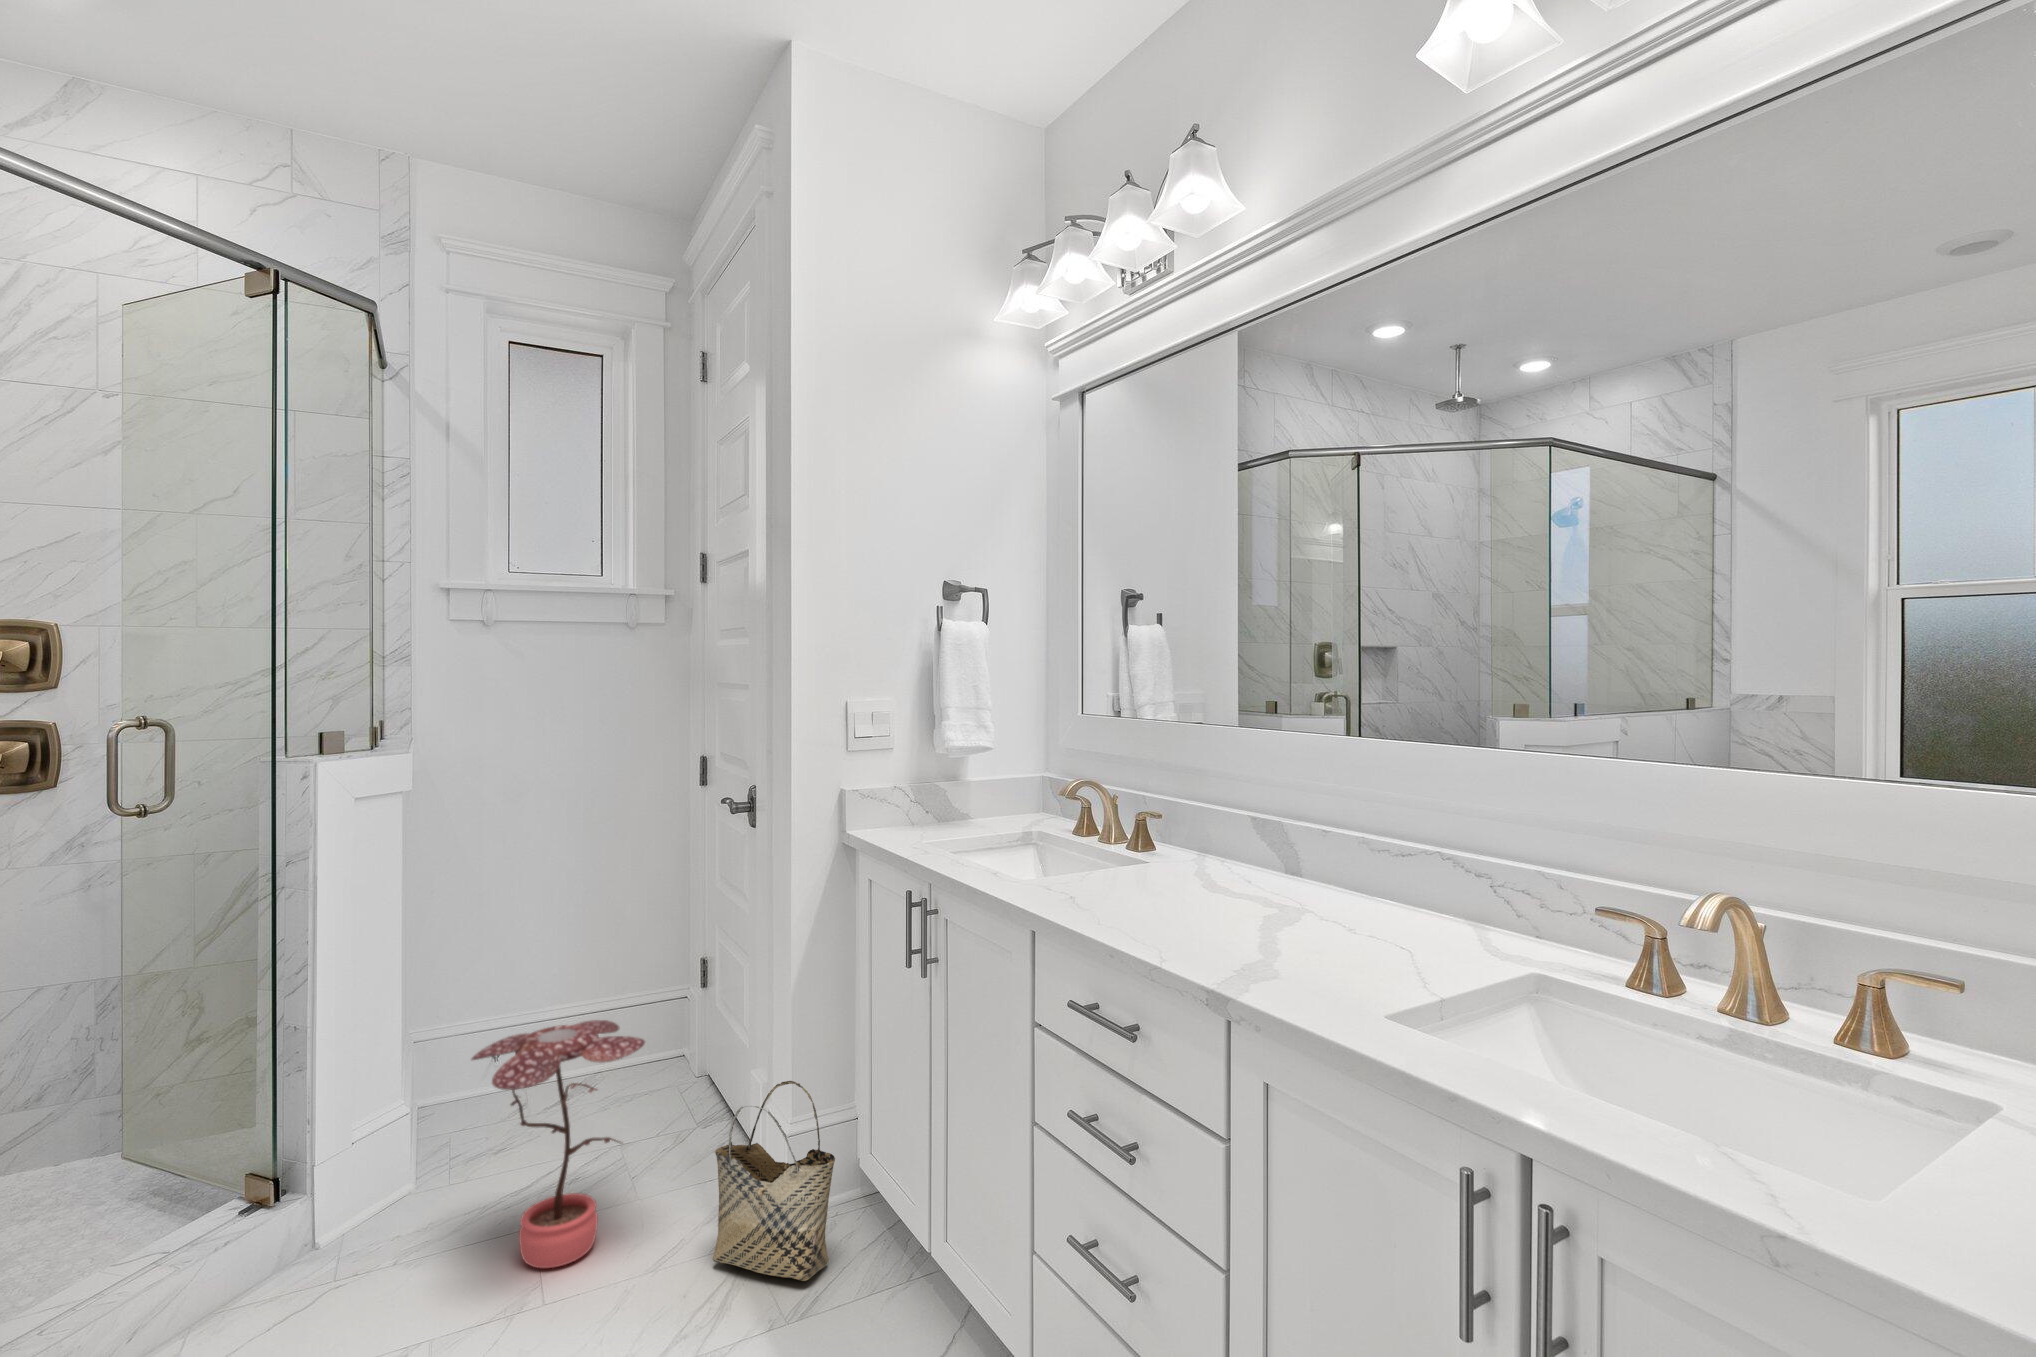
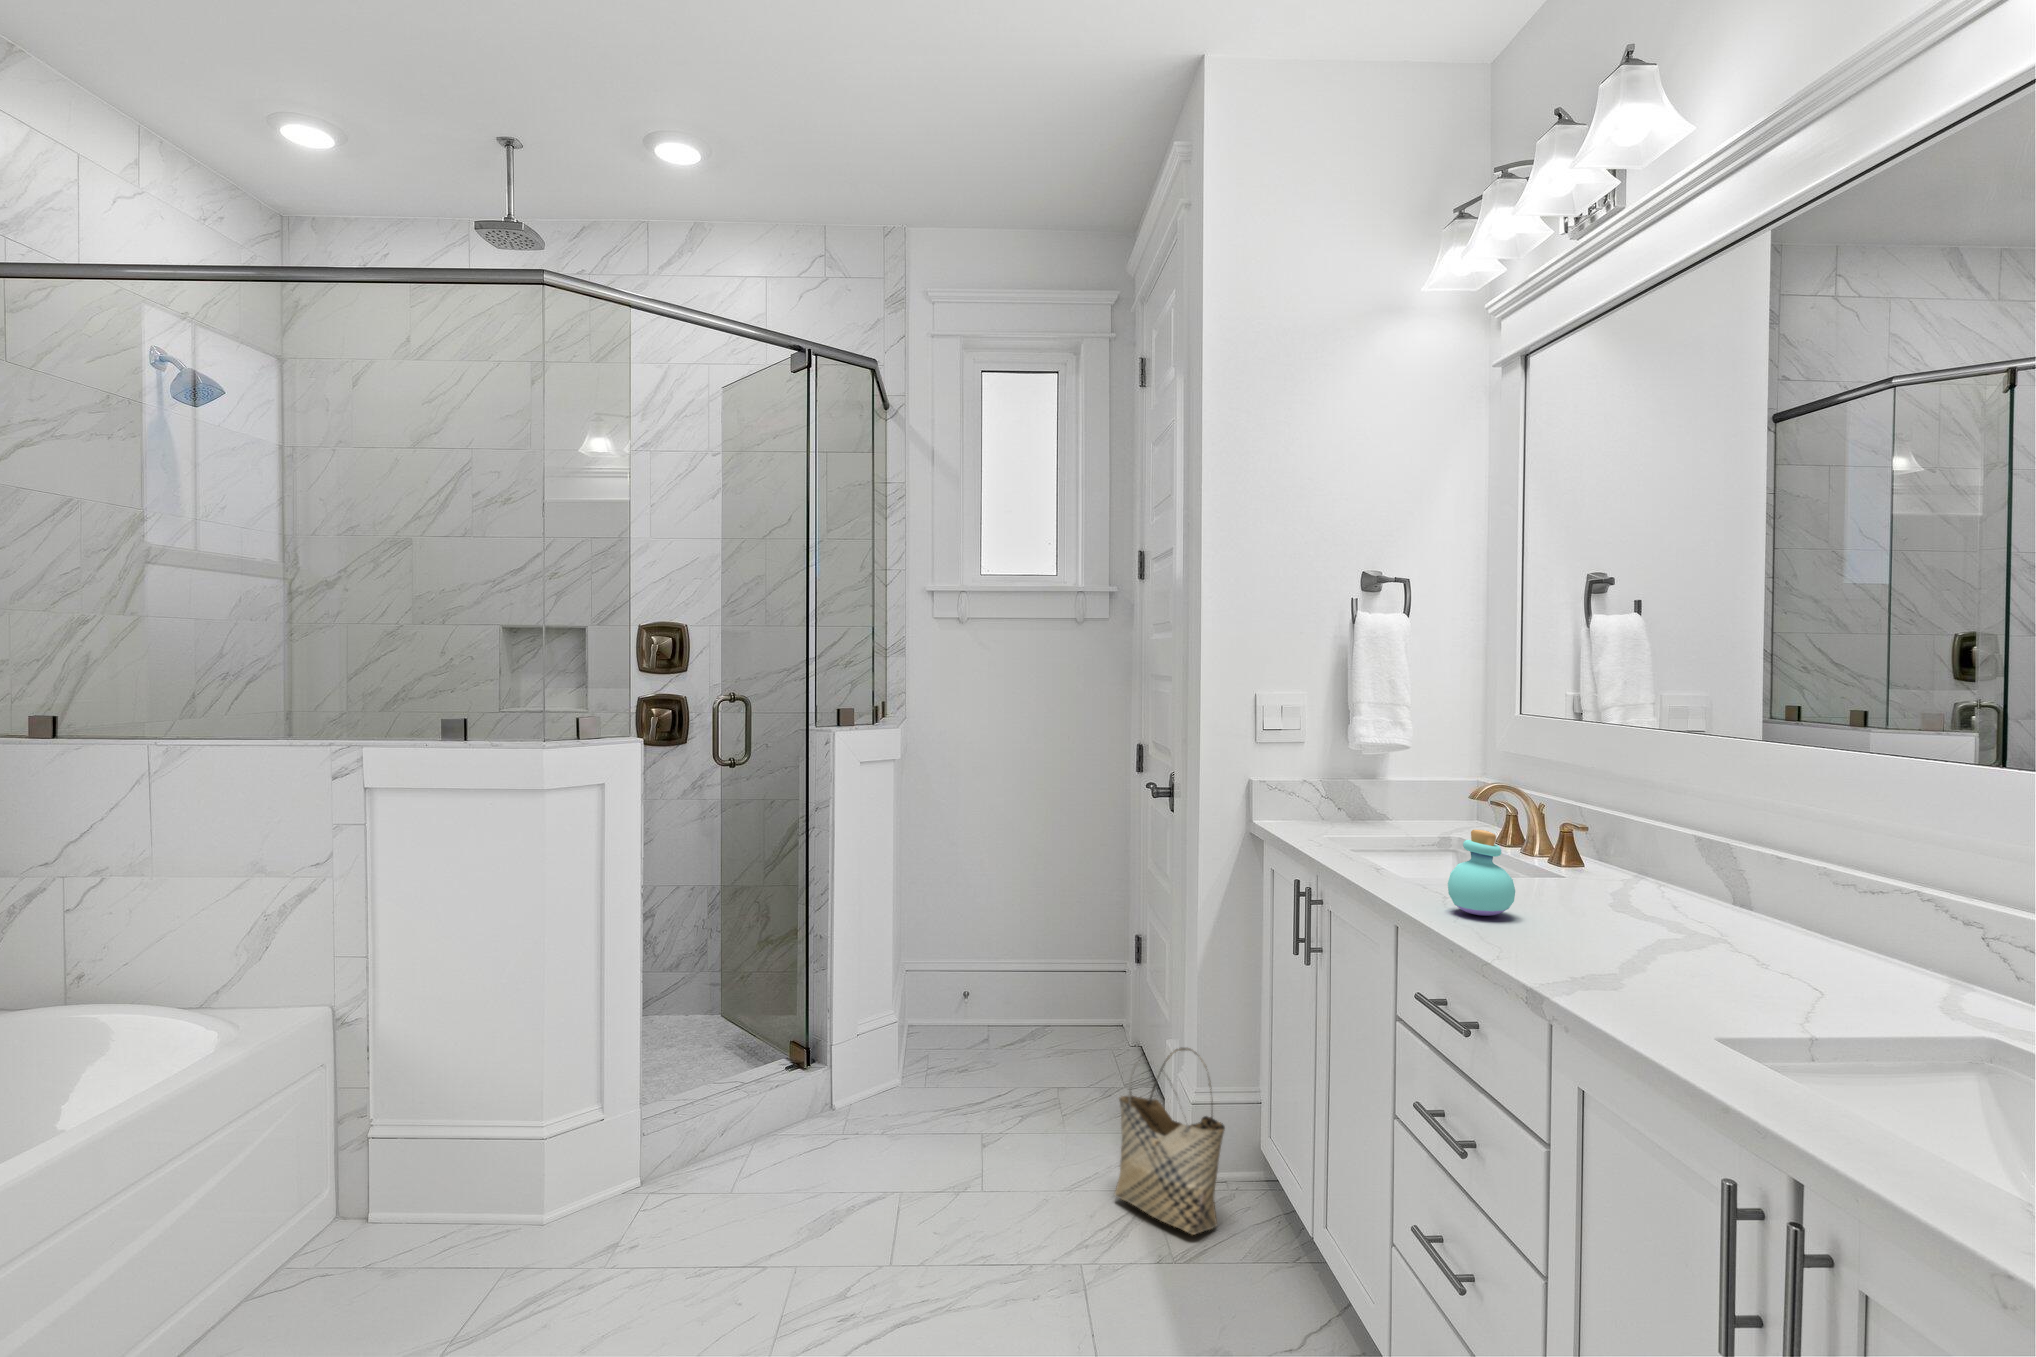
perfume bottle: none [1086,833,1145,915] -> present [1448,830,1515,916]
potted plant: present [472,1020,645,1268] -> none [932,964,1064,1167]

